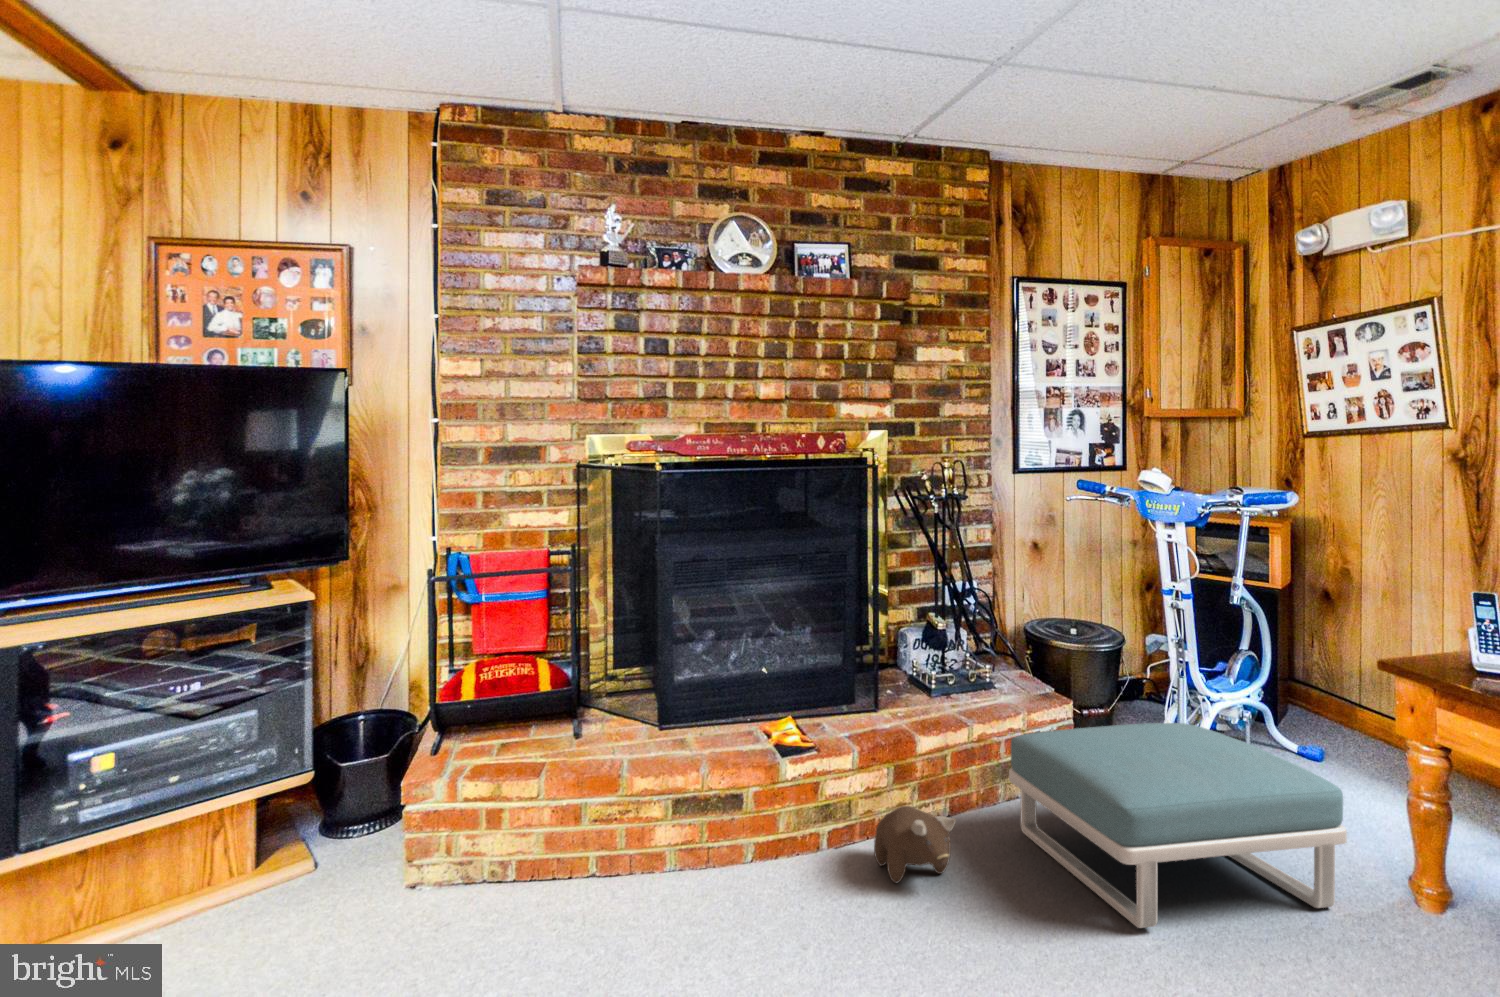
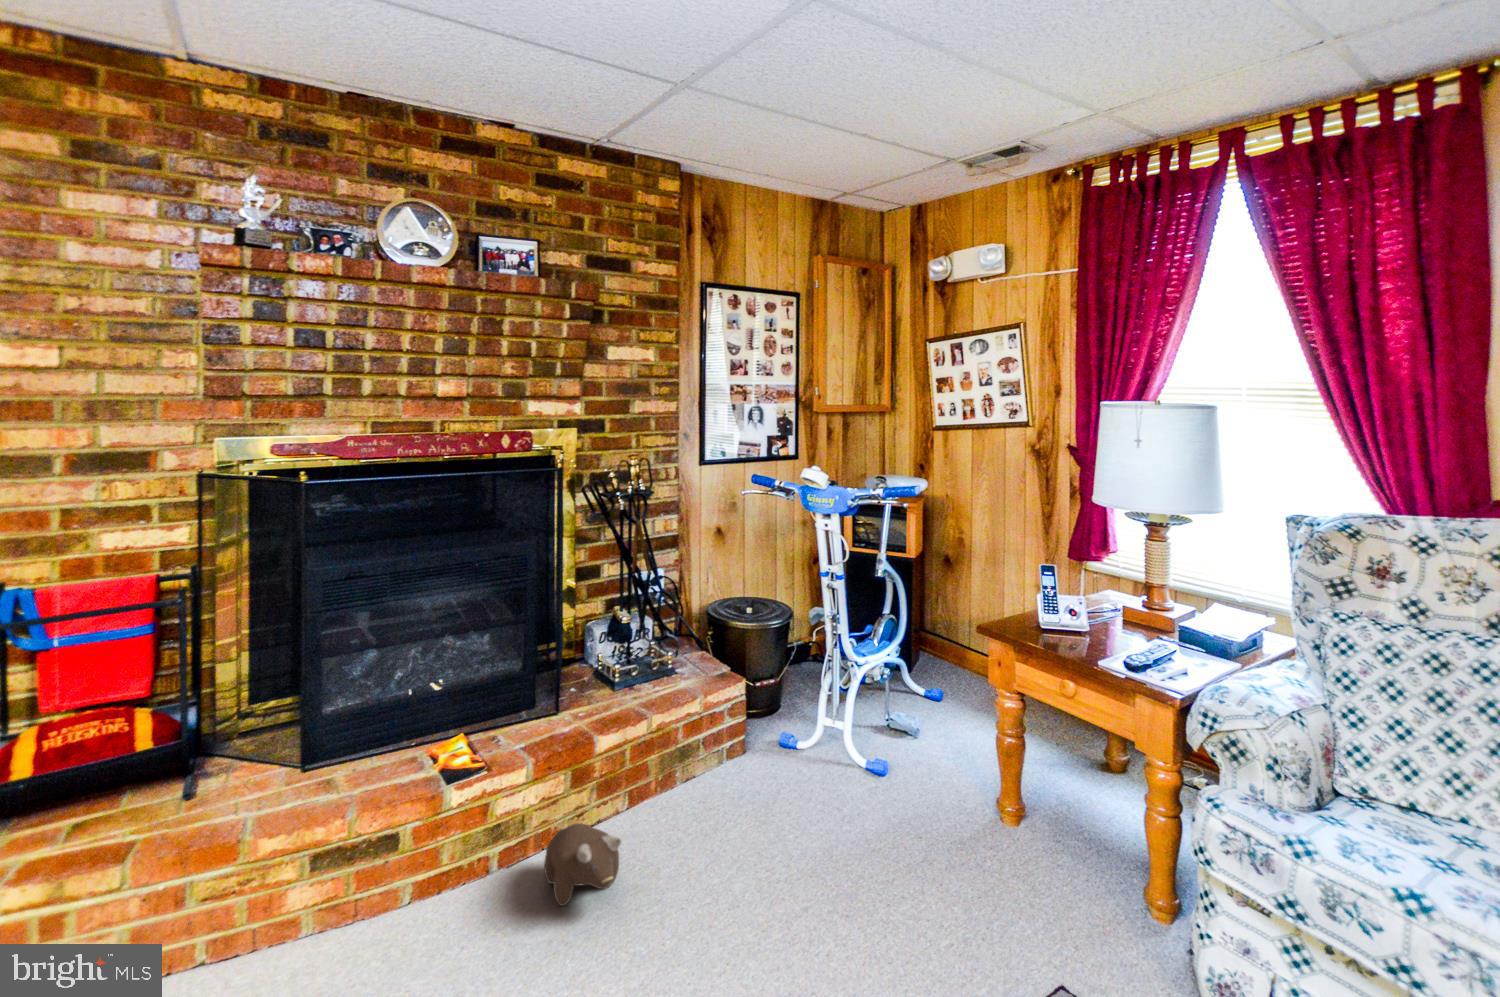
footstool: present [1009,723,1347,928] -> none [681,704,955,929]

